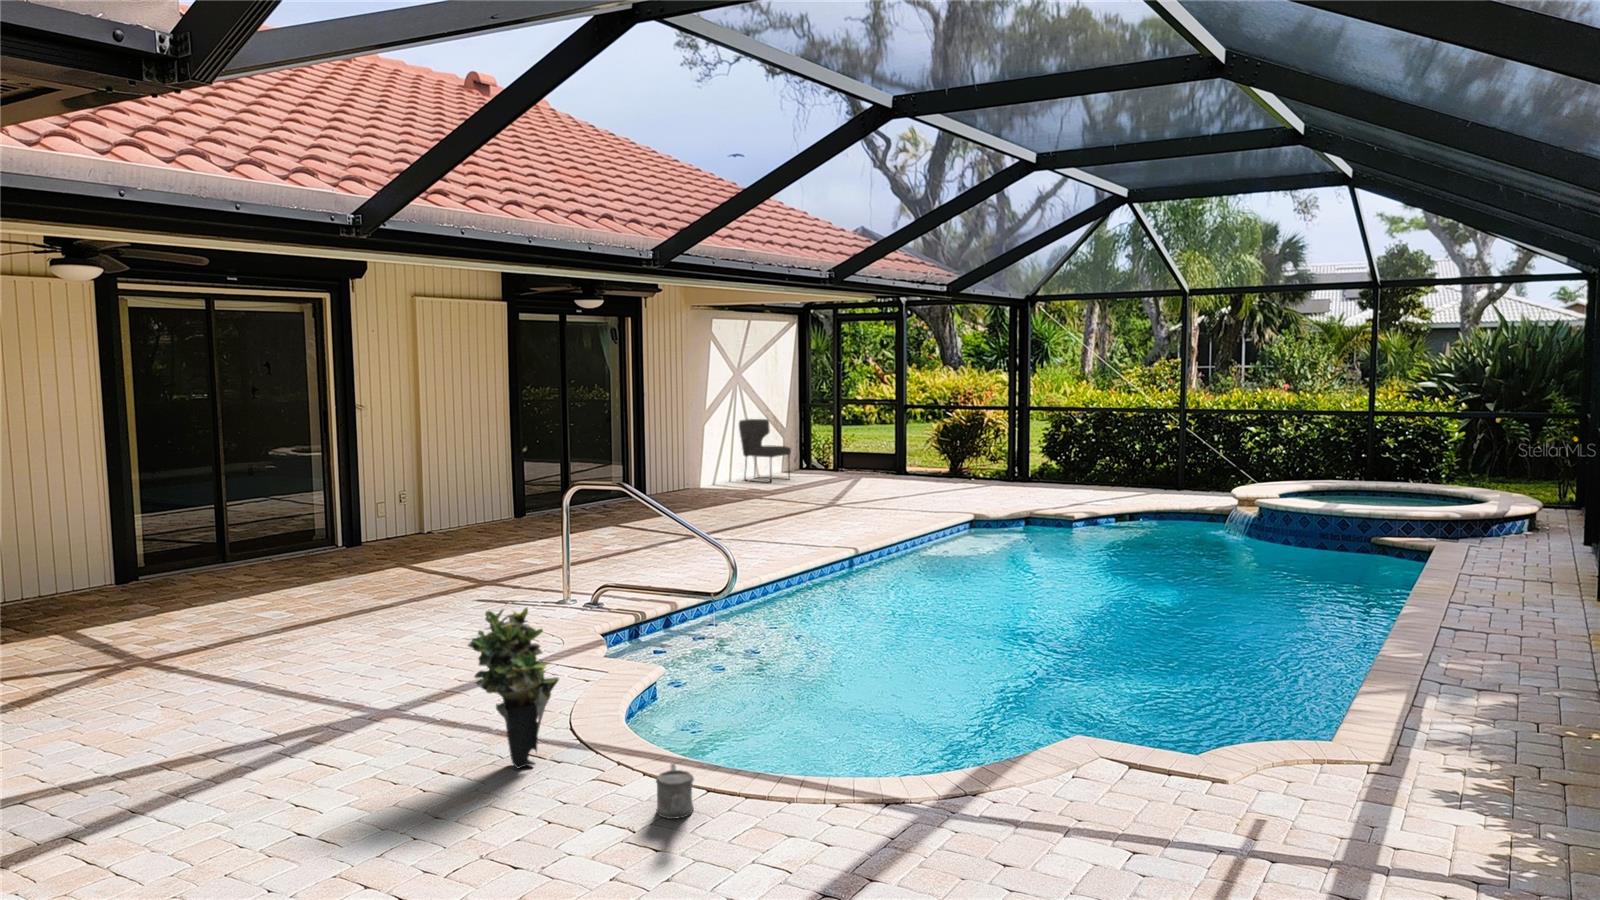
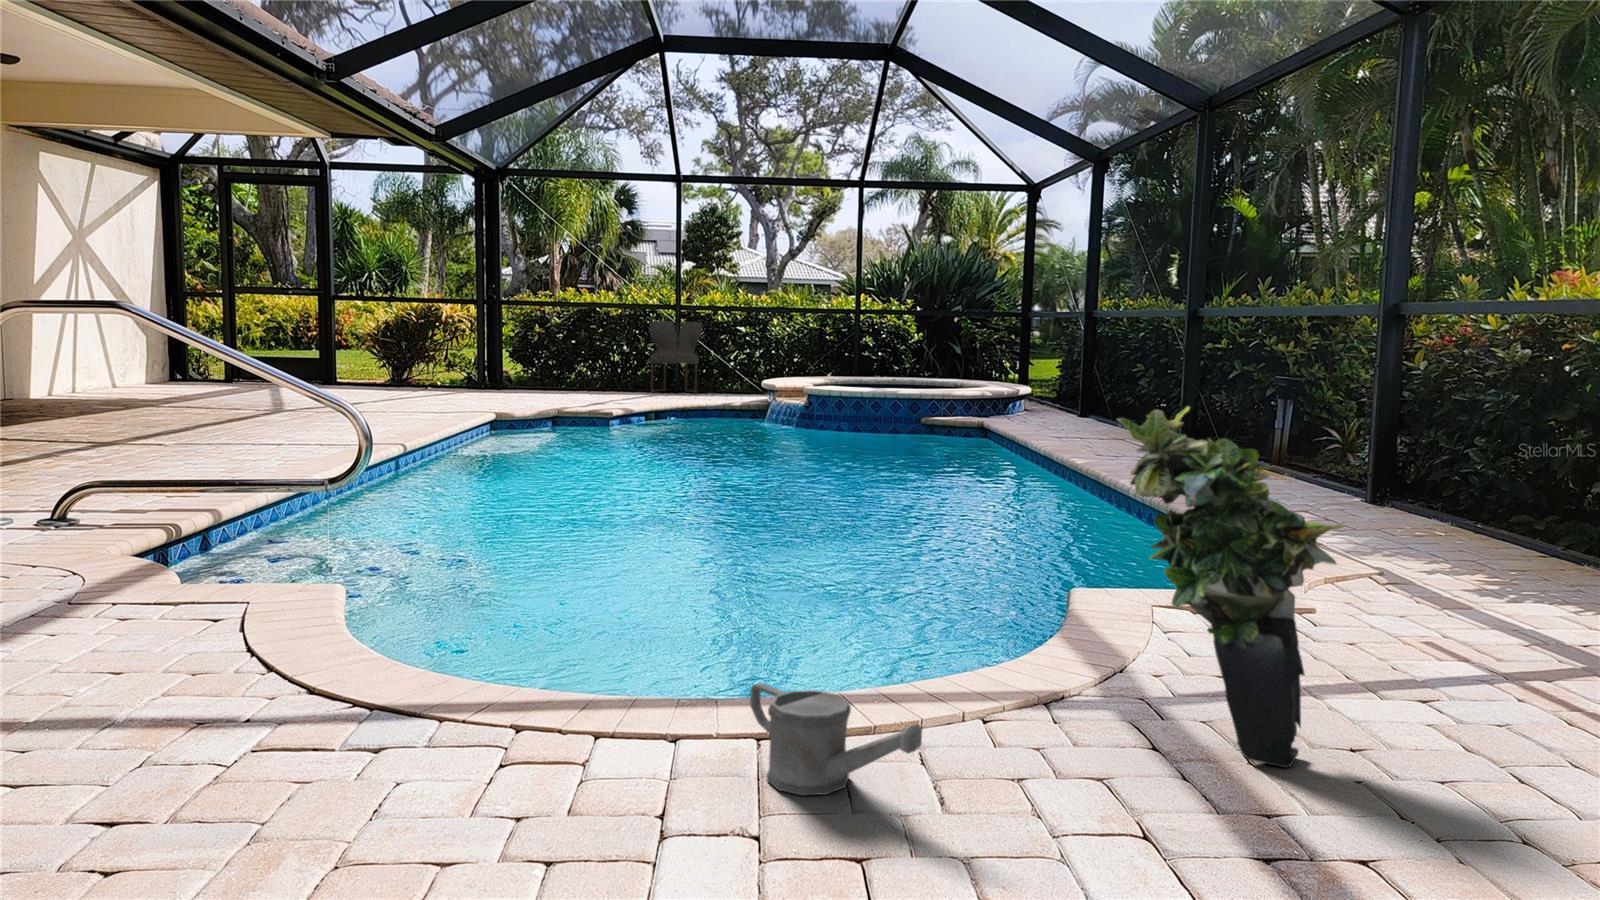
chair: present [739,419,791,483] -> present [650,321,702,393]
potted plant: present [468,608,559,768] -> present [1118,407,1345,768]

